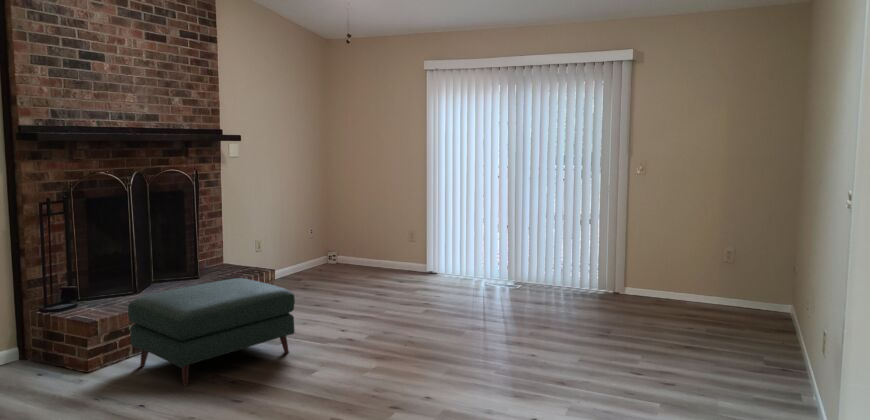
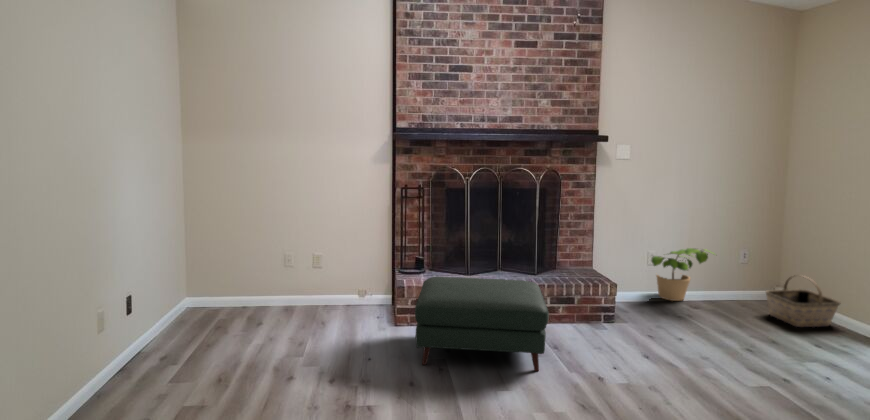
potted plant: none [278,230,331,282] -> present [652,248,714,301]
basket: none [362,239,407,276] -> present [766,276,840,327]

